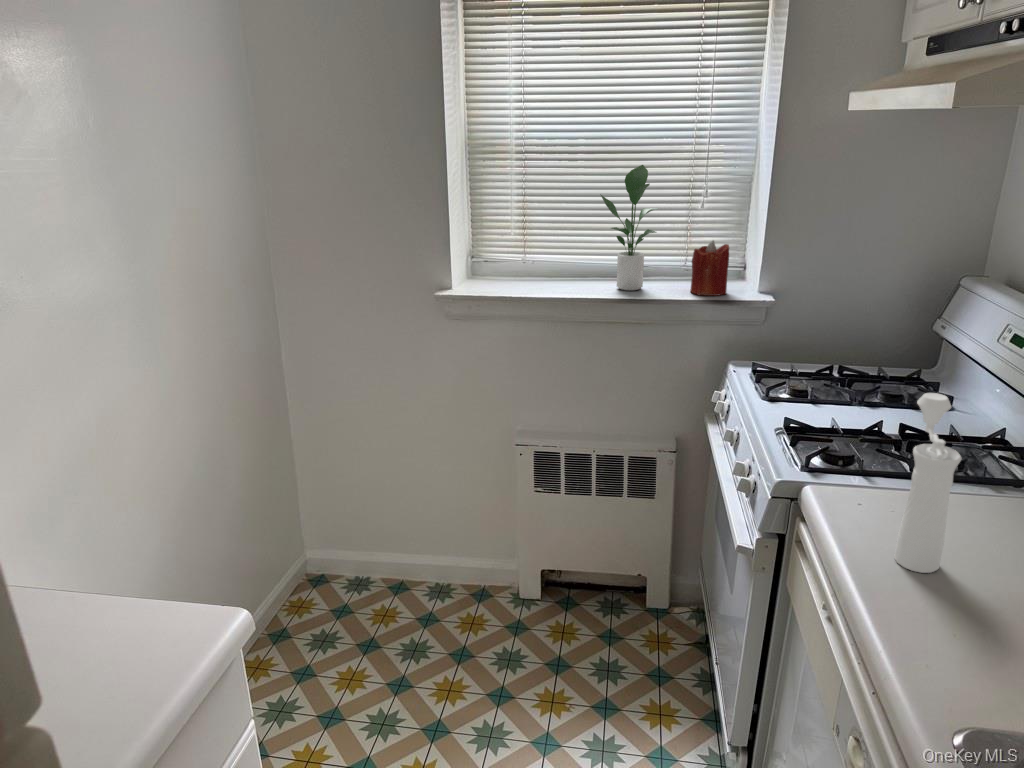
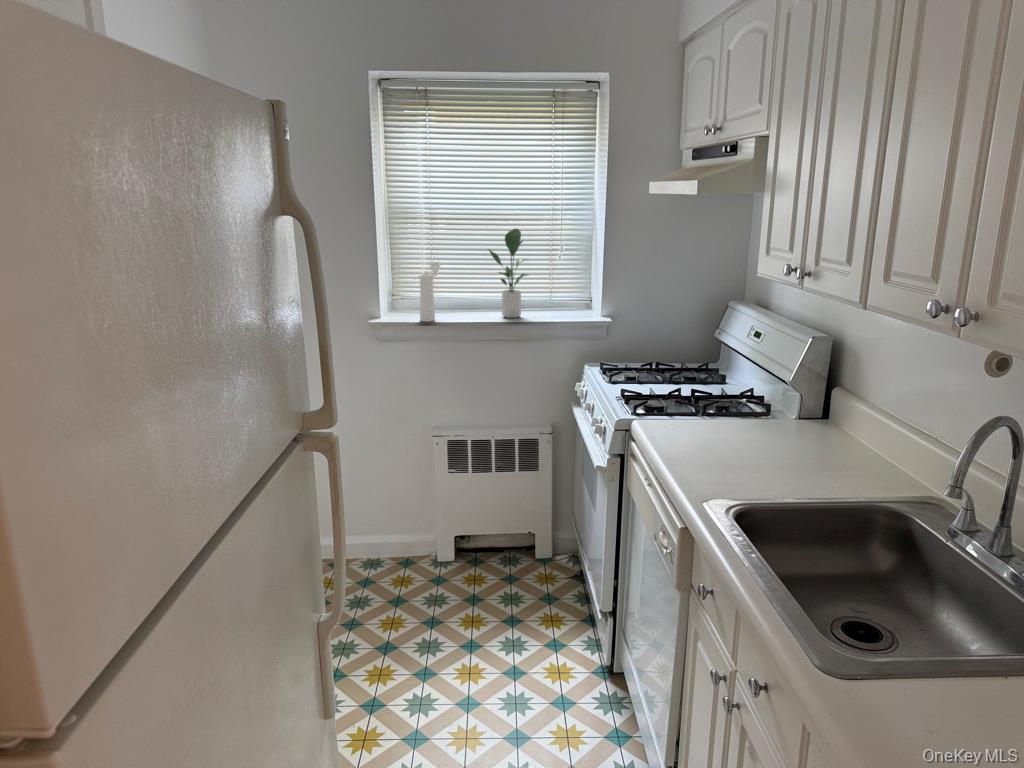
candle: present [690,240,729,296] -> none [555,280,581,319]
pepper mill: present [895,393,962,573] -> present [419,261,441,322]

